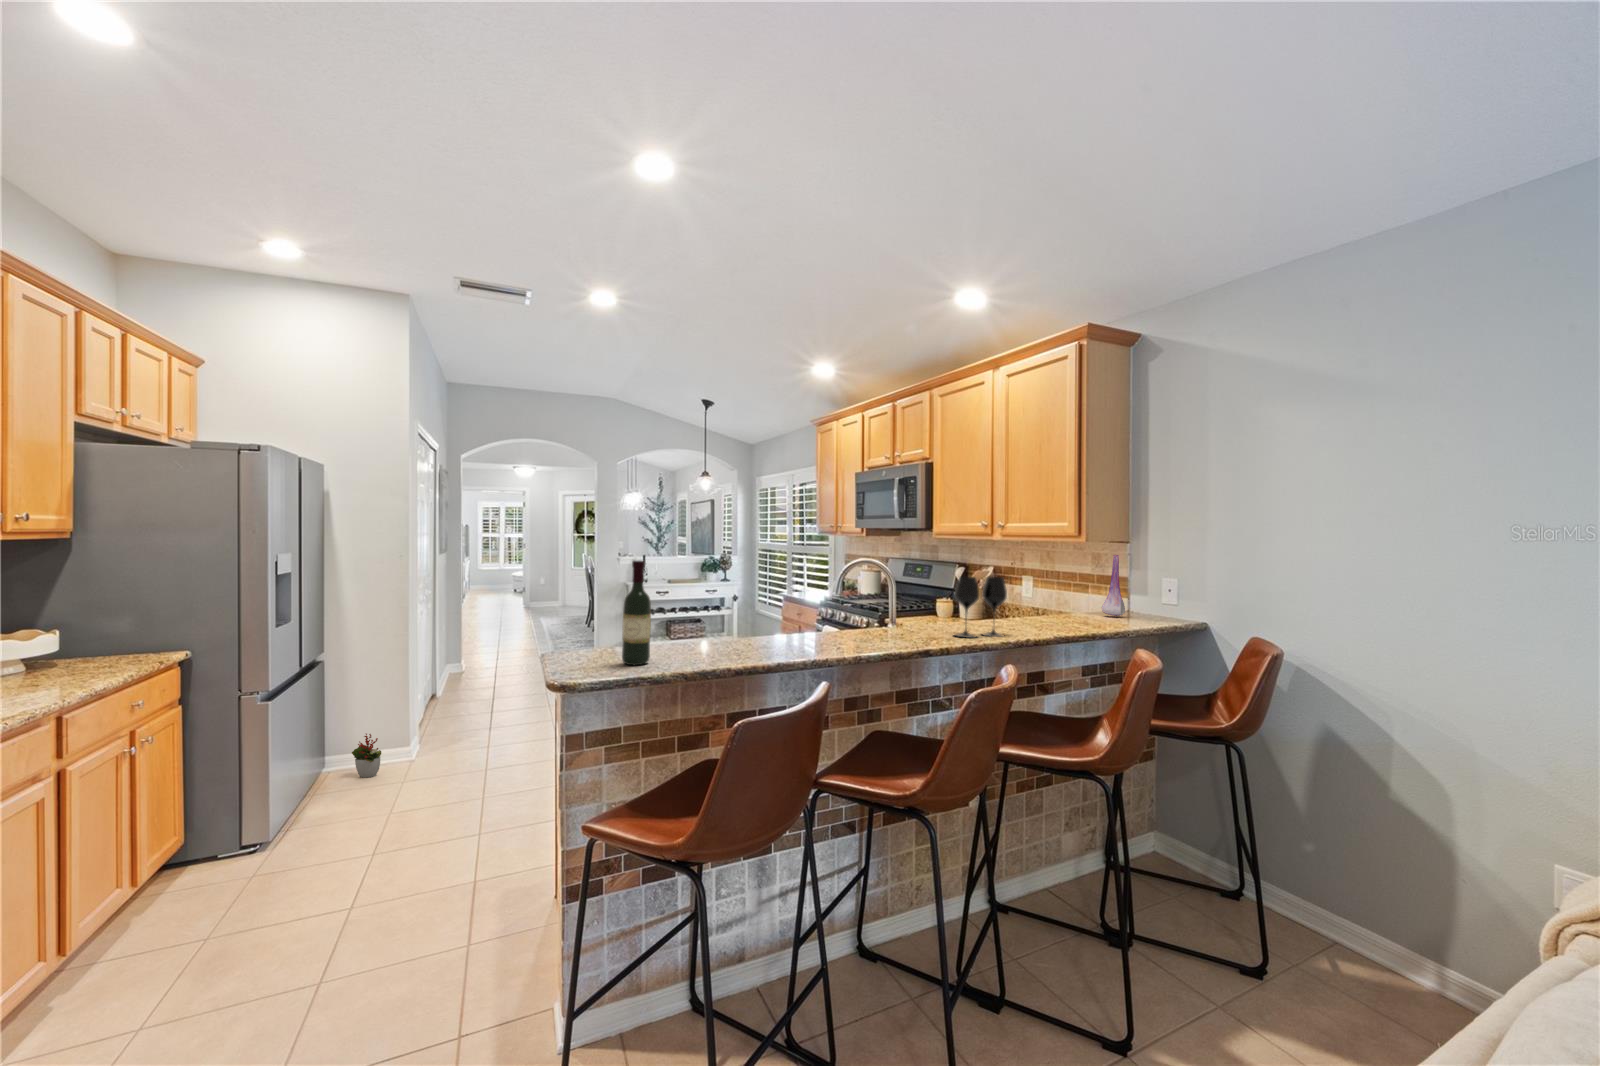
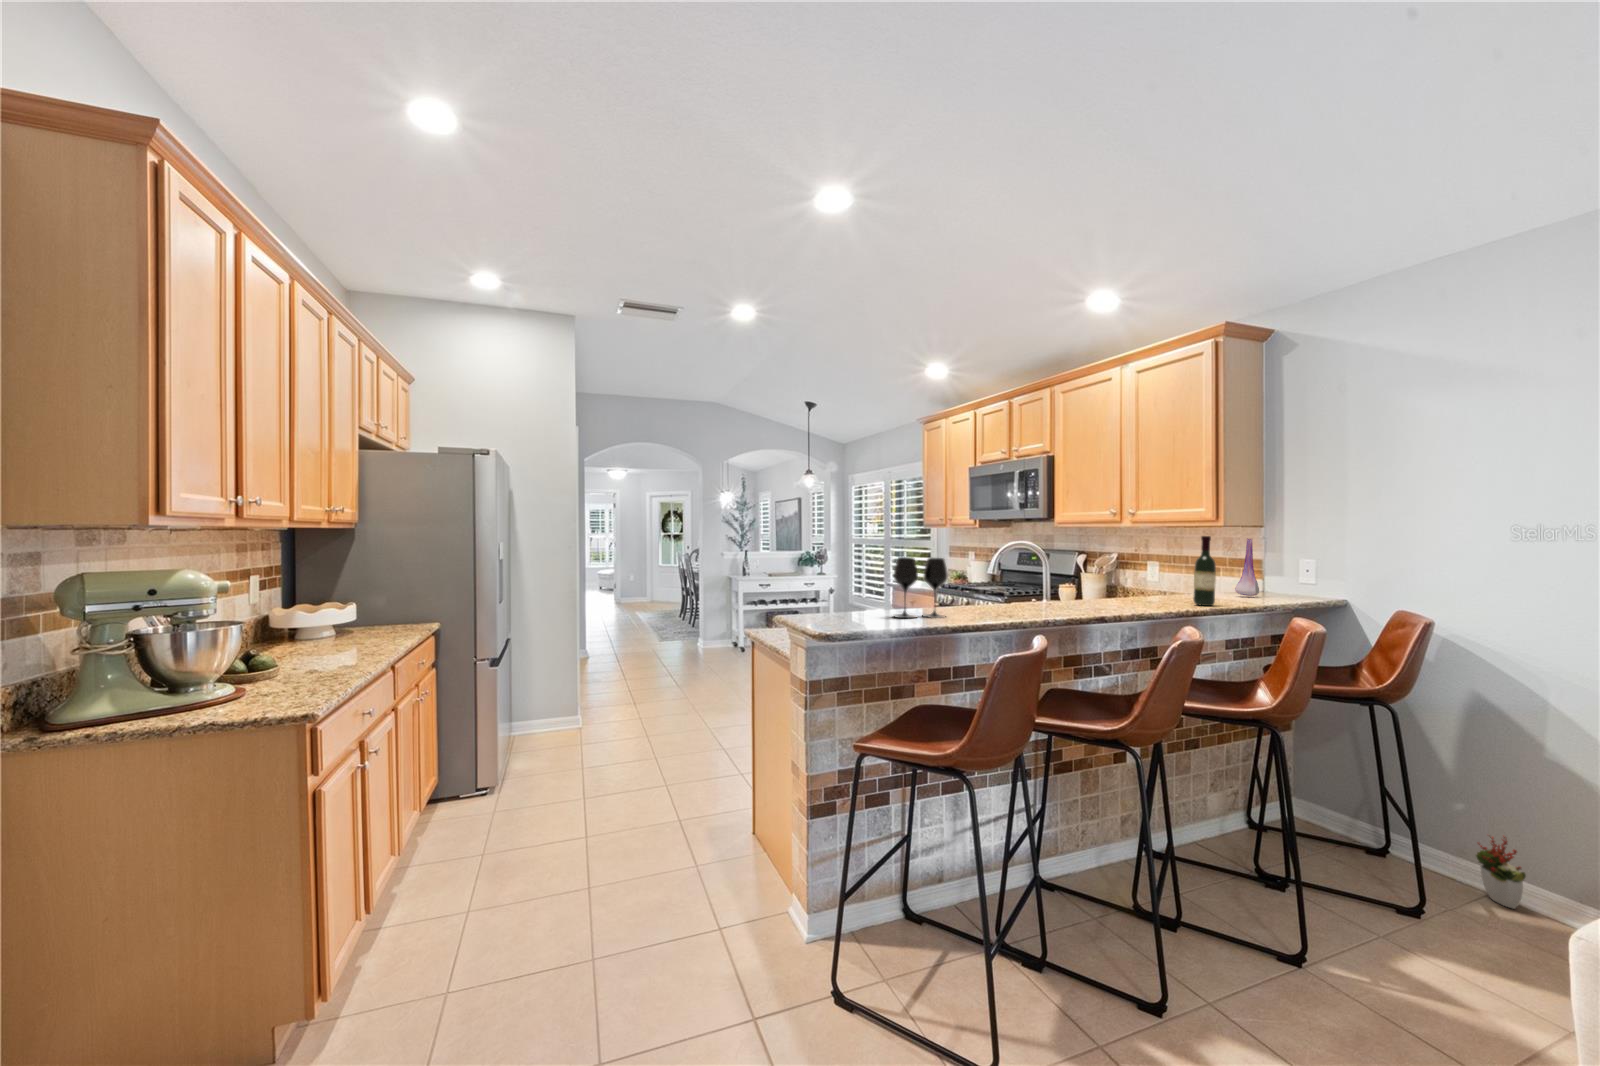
wine bottle: present [622,560,651,665] -> present [1193,536,1216,606]
wine glass: present [954,576,1007,638] -> present [894,557,948,618]
decorative plant: present [352,734,381,777] -> present [1476,837,1526,909]

